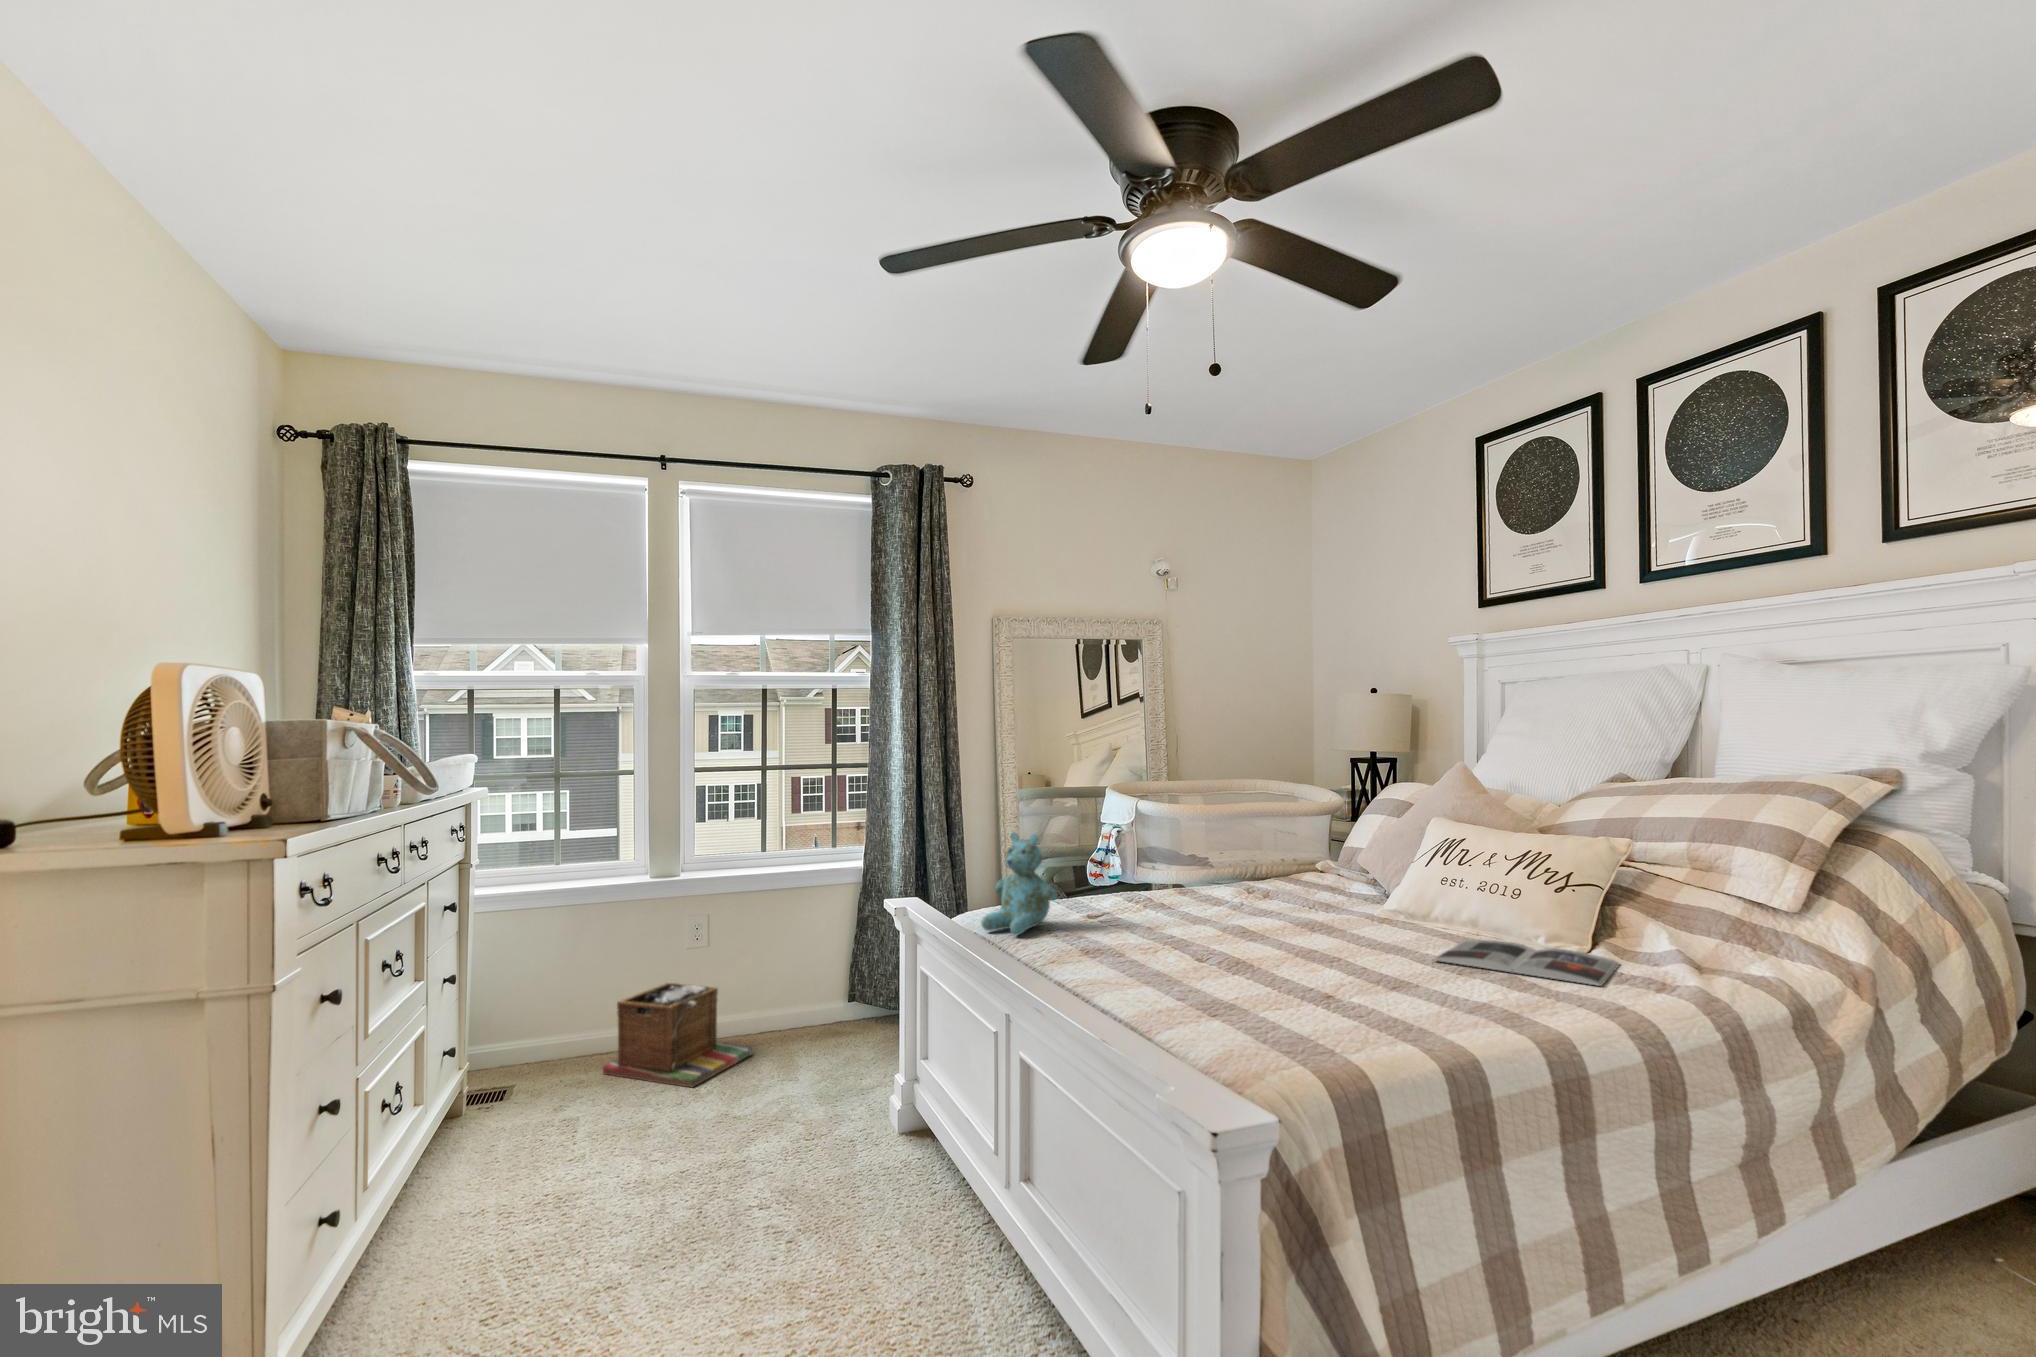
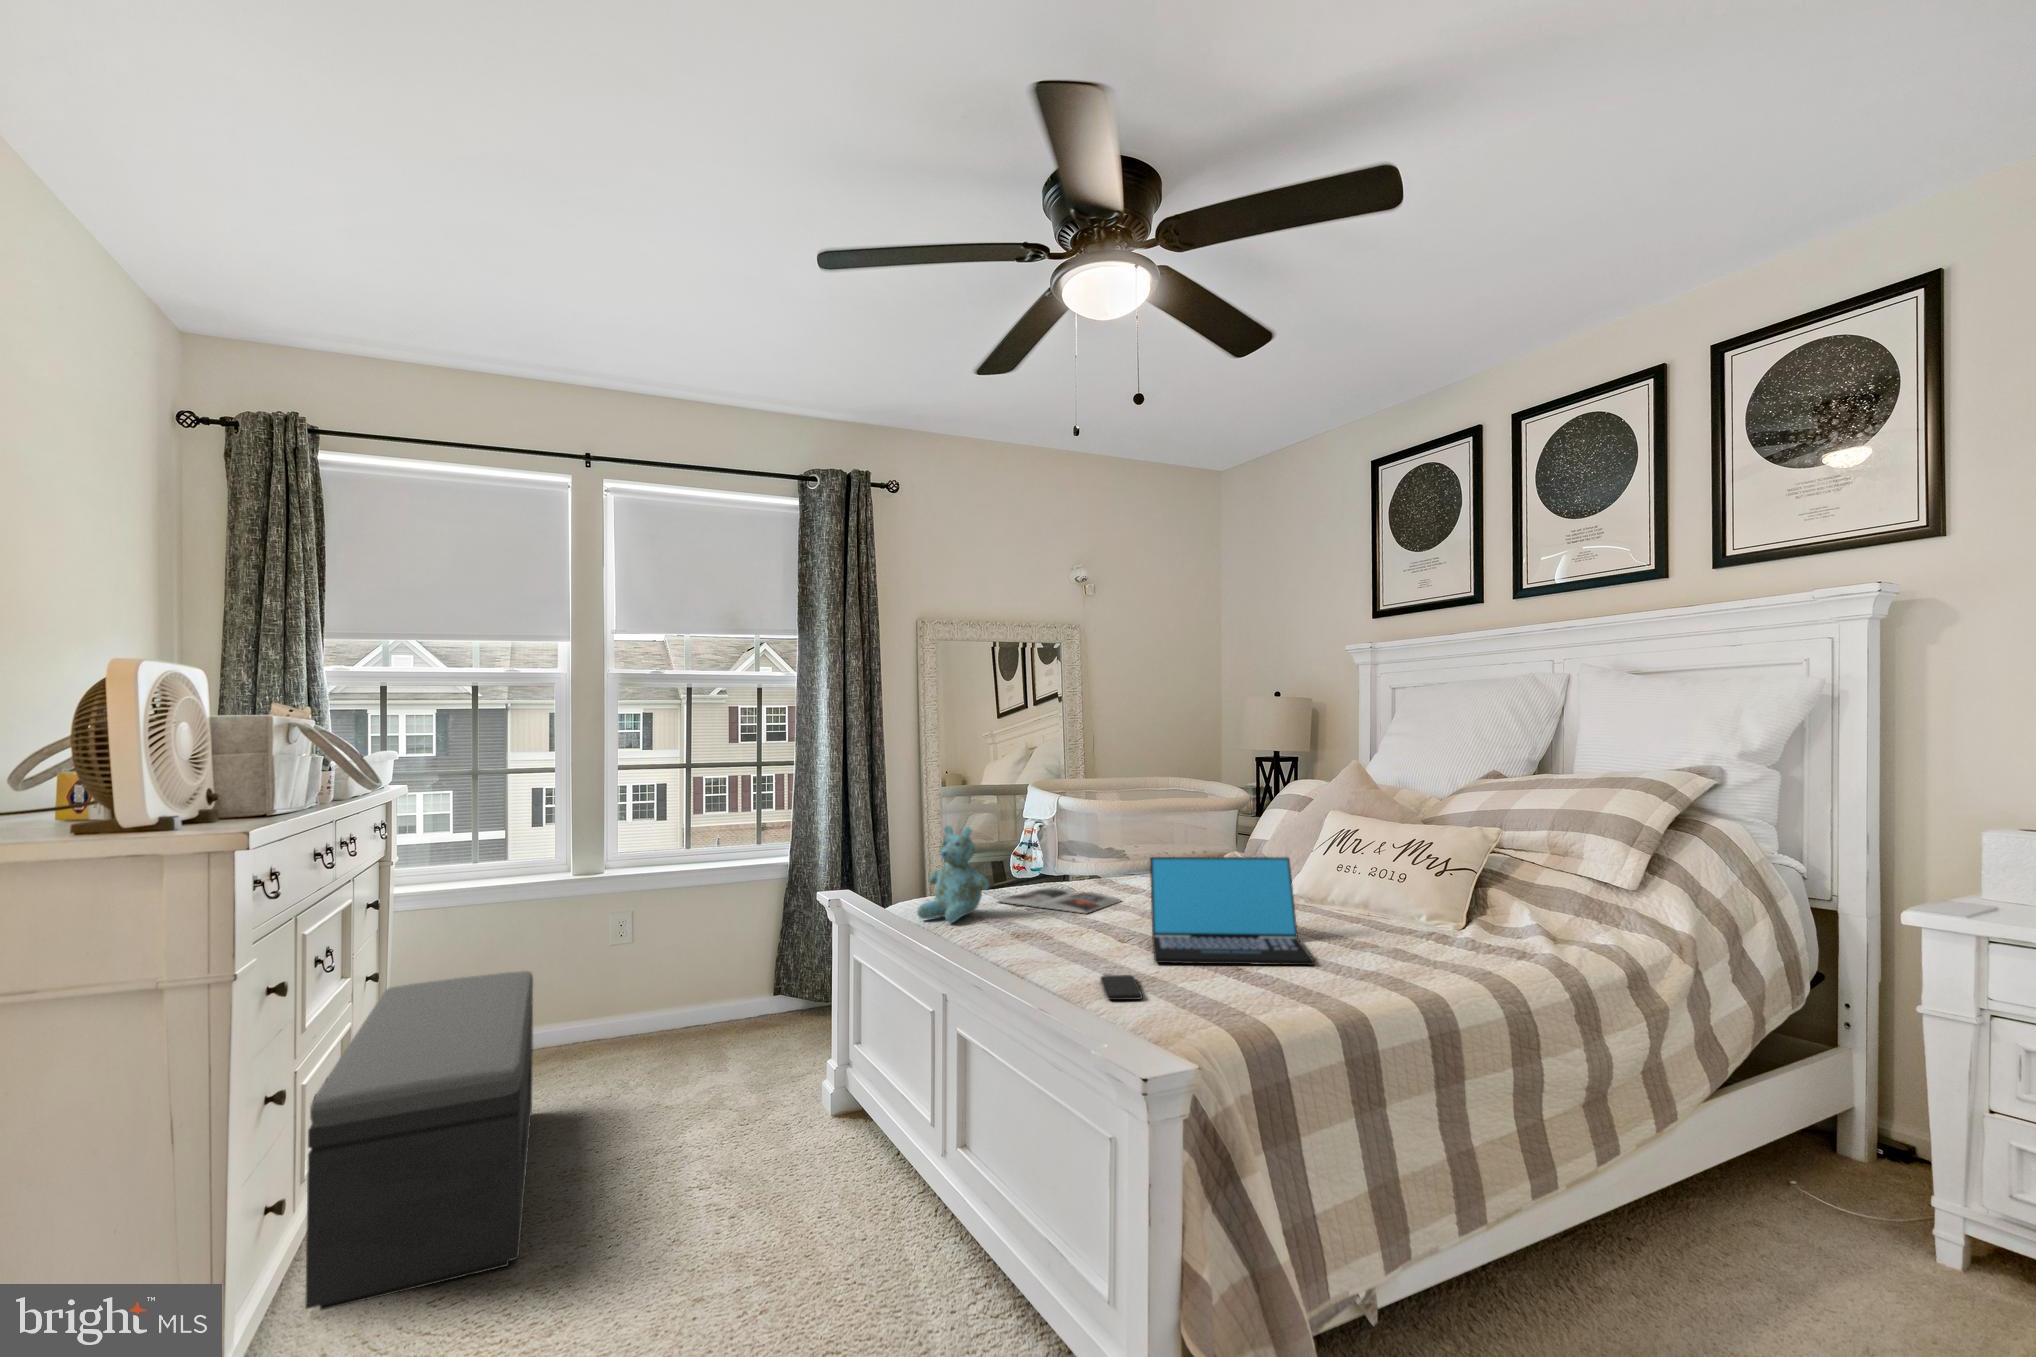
laptop: none [1229,869,1415,994] -> present [1150,857,1315,965]
magazine: present [1434,940,1619,986] -> present [998,888,1121,913]
storage bench: none [363,974,604,1321] -> present [305,971,533,1310]
laundry basket: present [603,983,752,1087] -> none [525,980,678,1083]
smartphone: none [1171,1001,1217,1031] -> present [1100,975,1143,1000]

